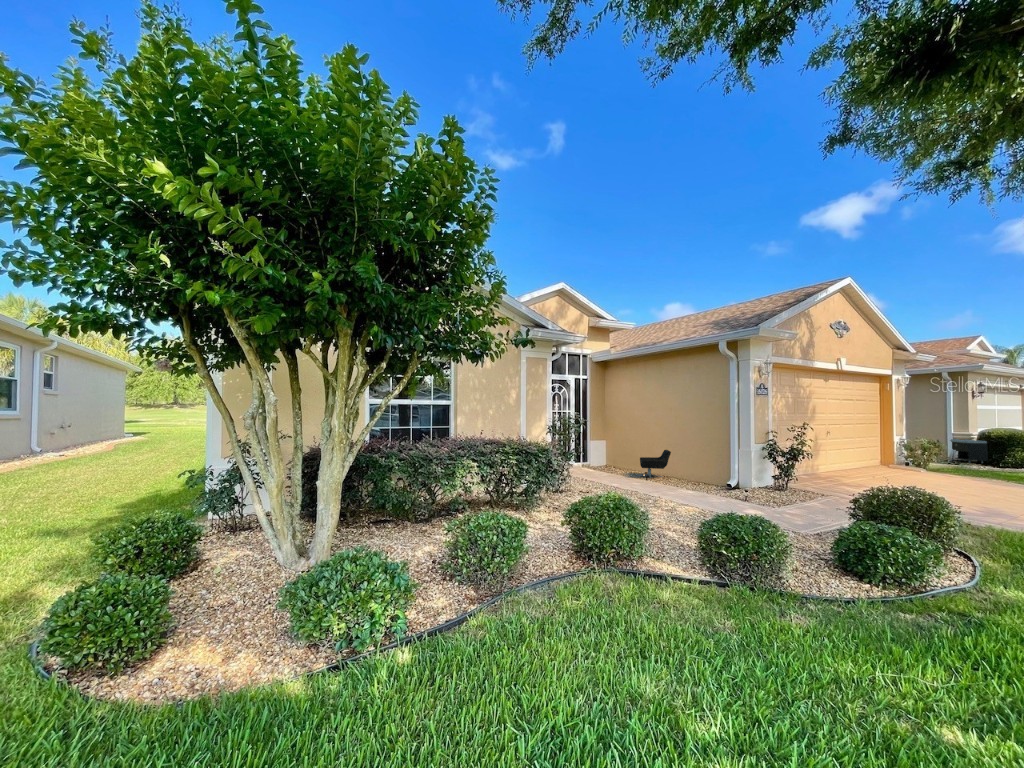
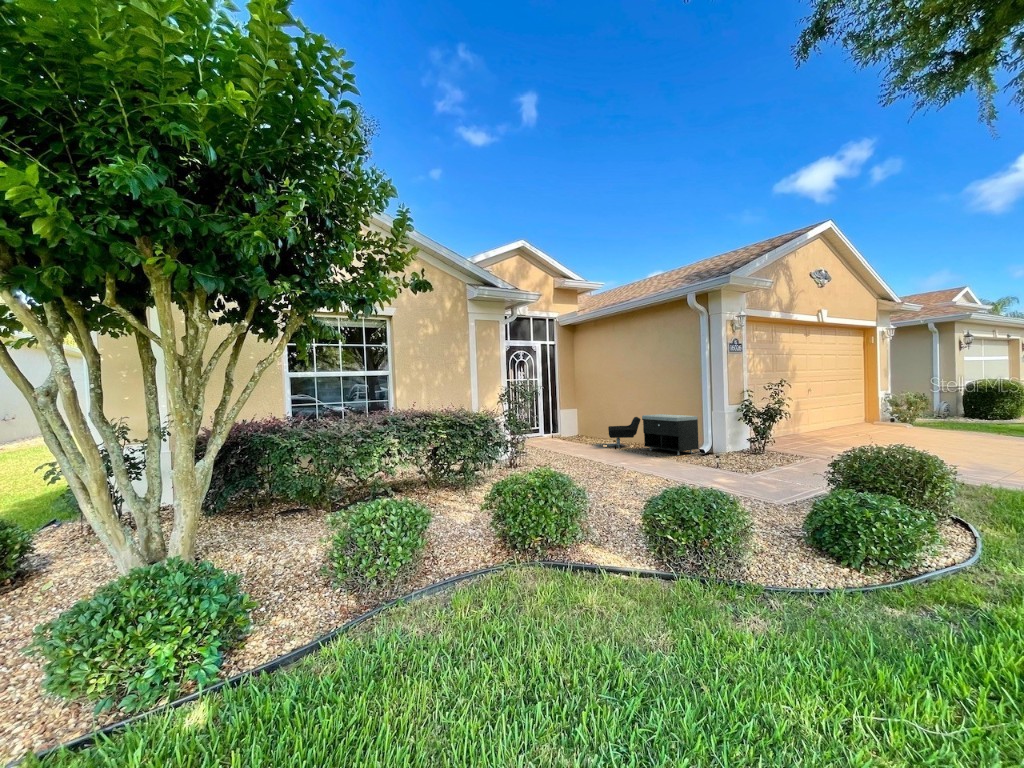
storage bench: present [950,439,988,463] -> present [642,414,699,455]

